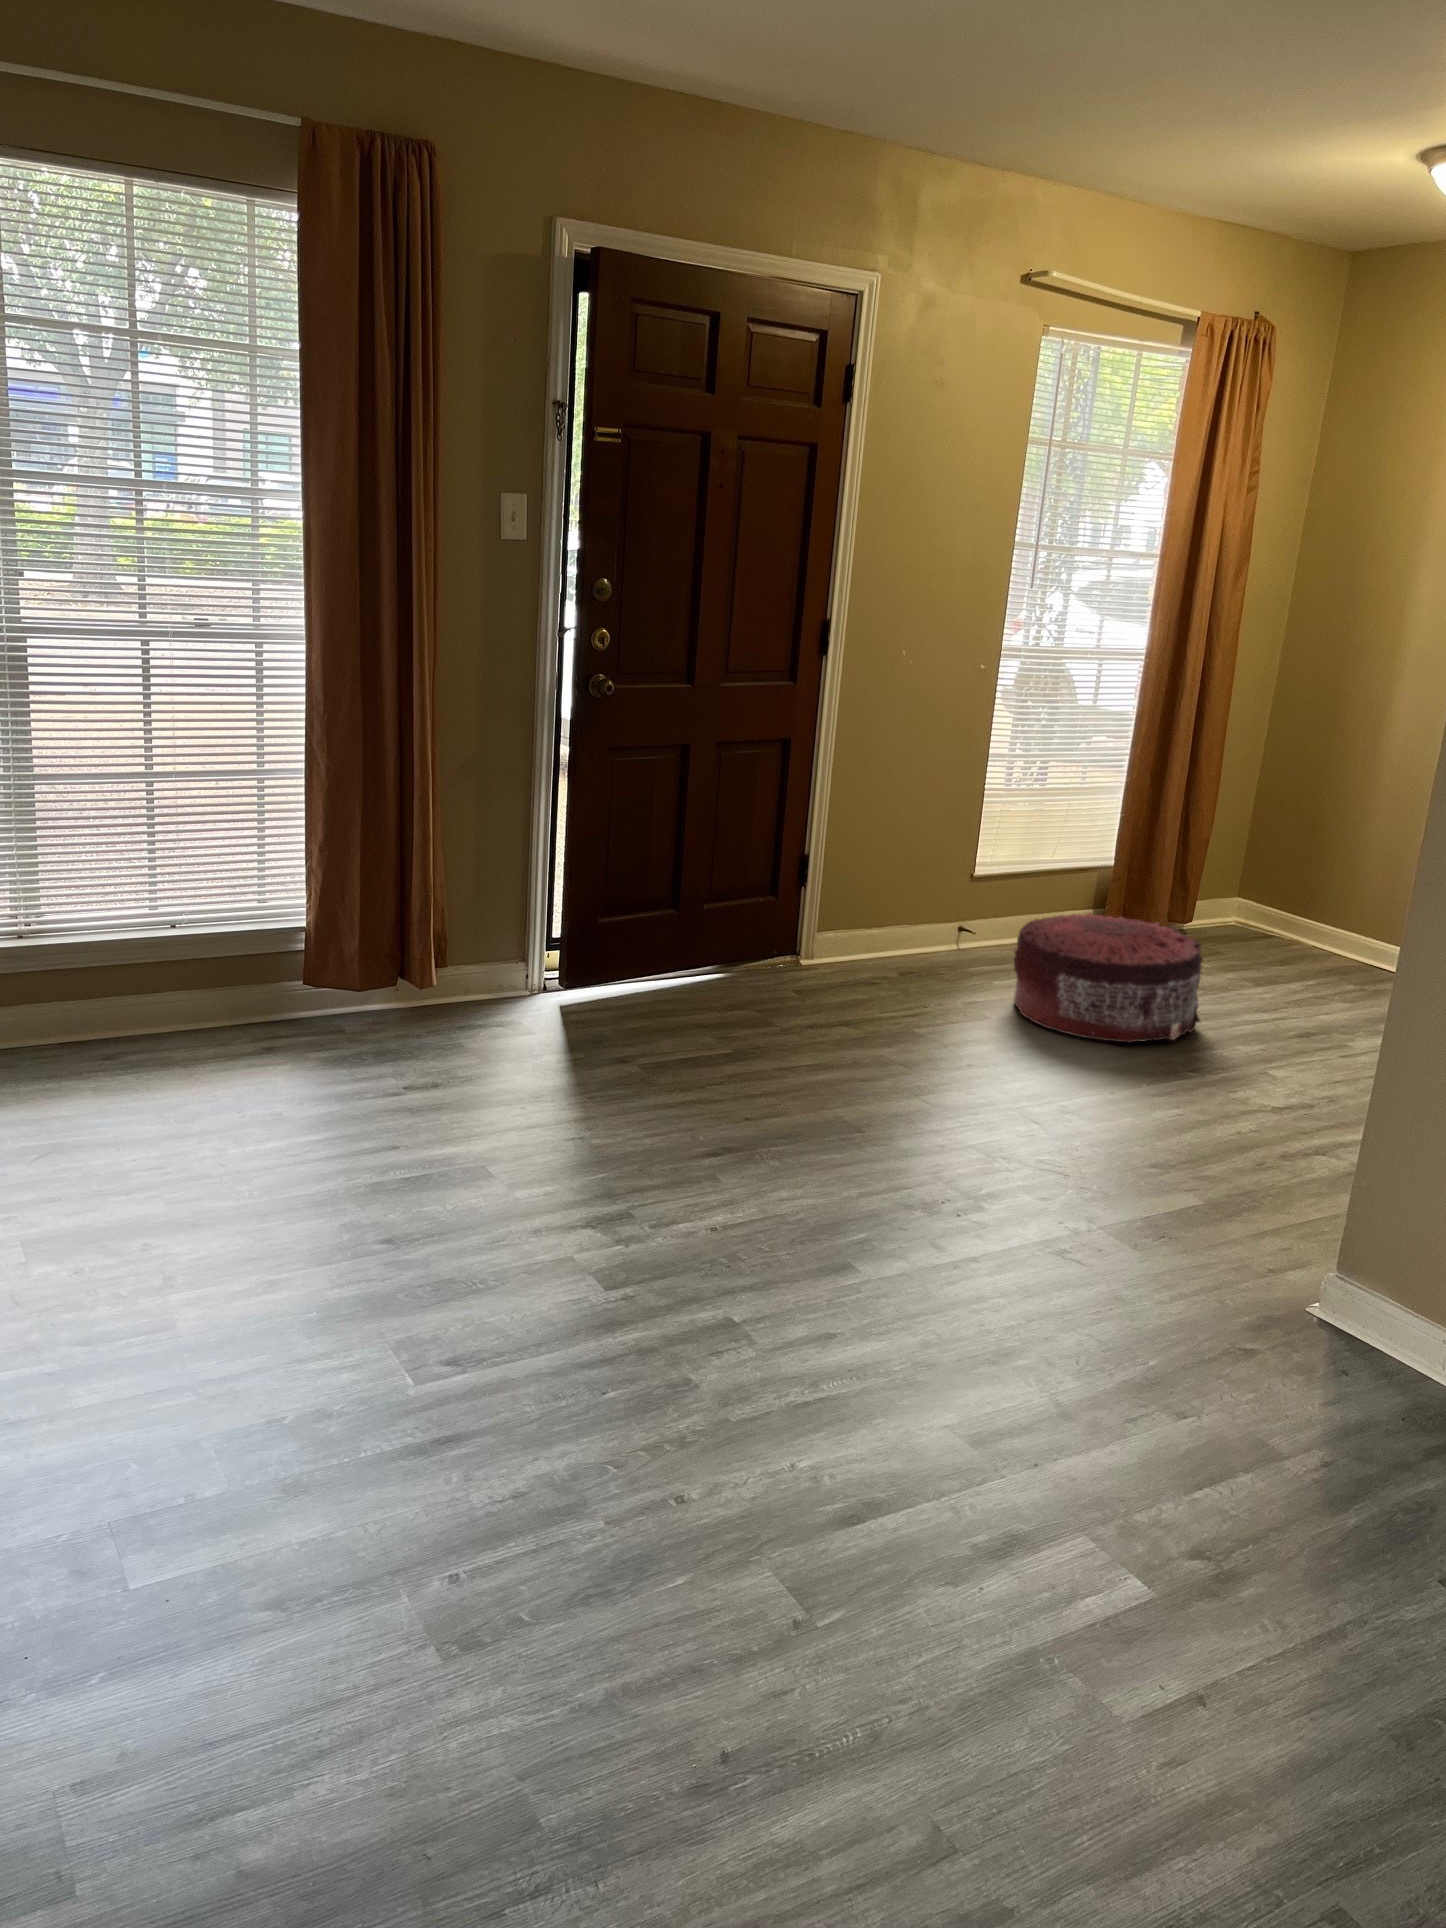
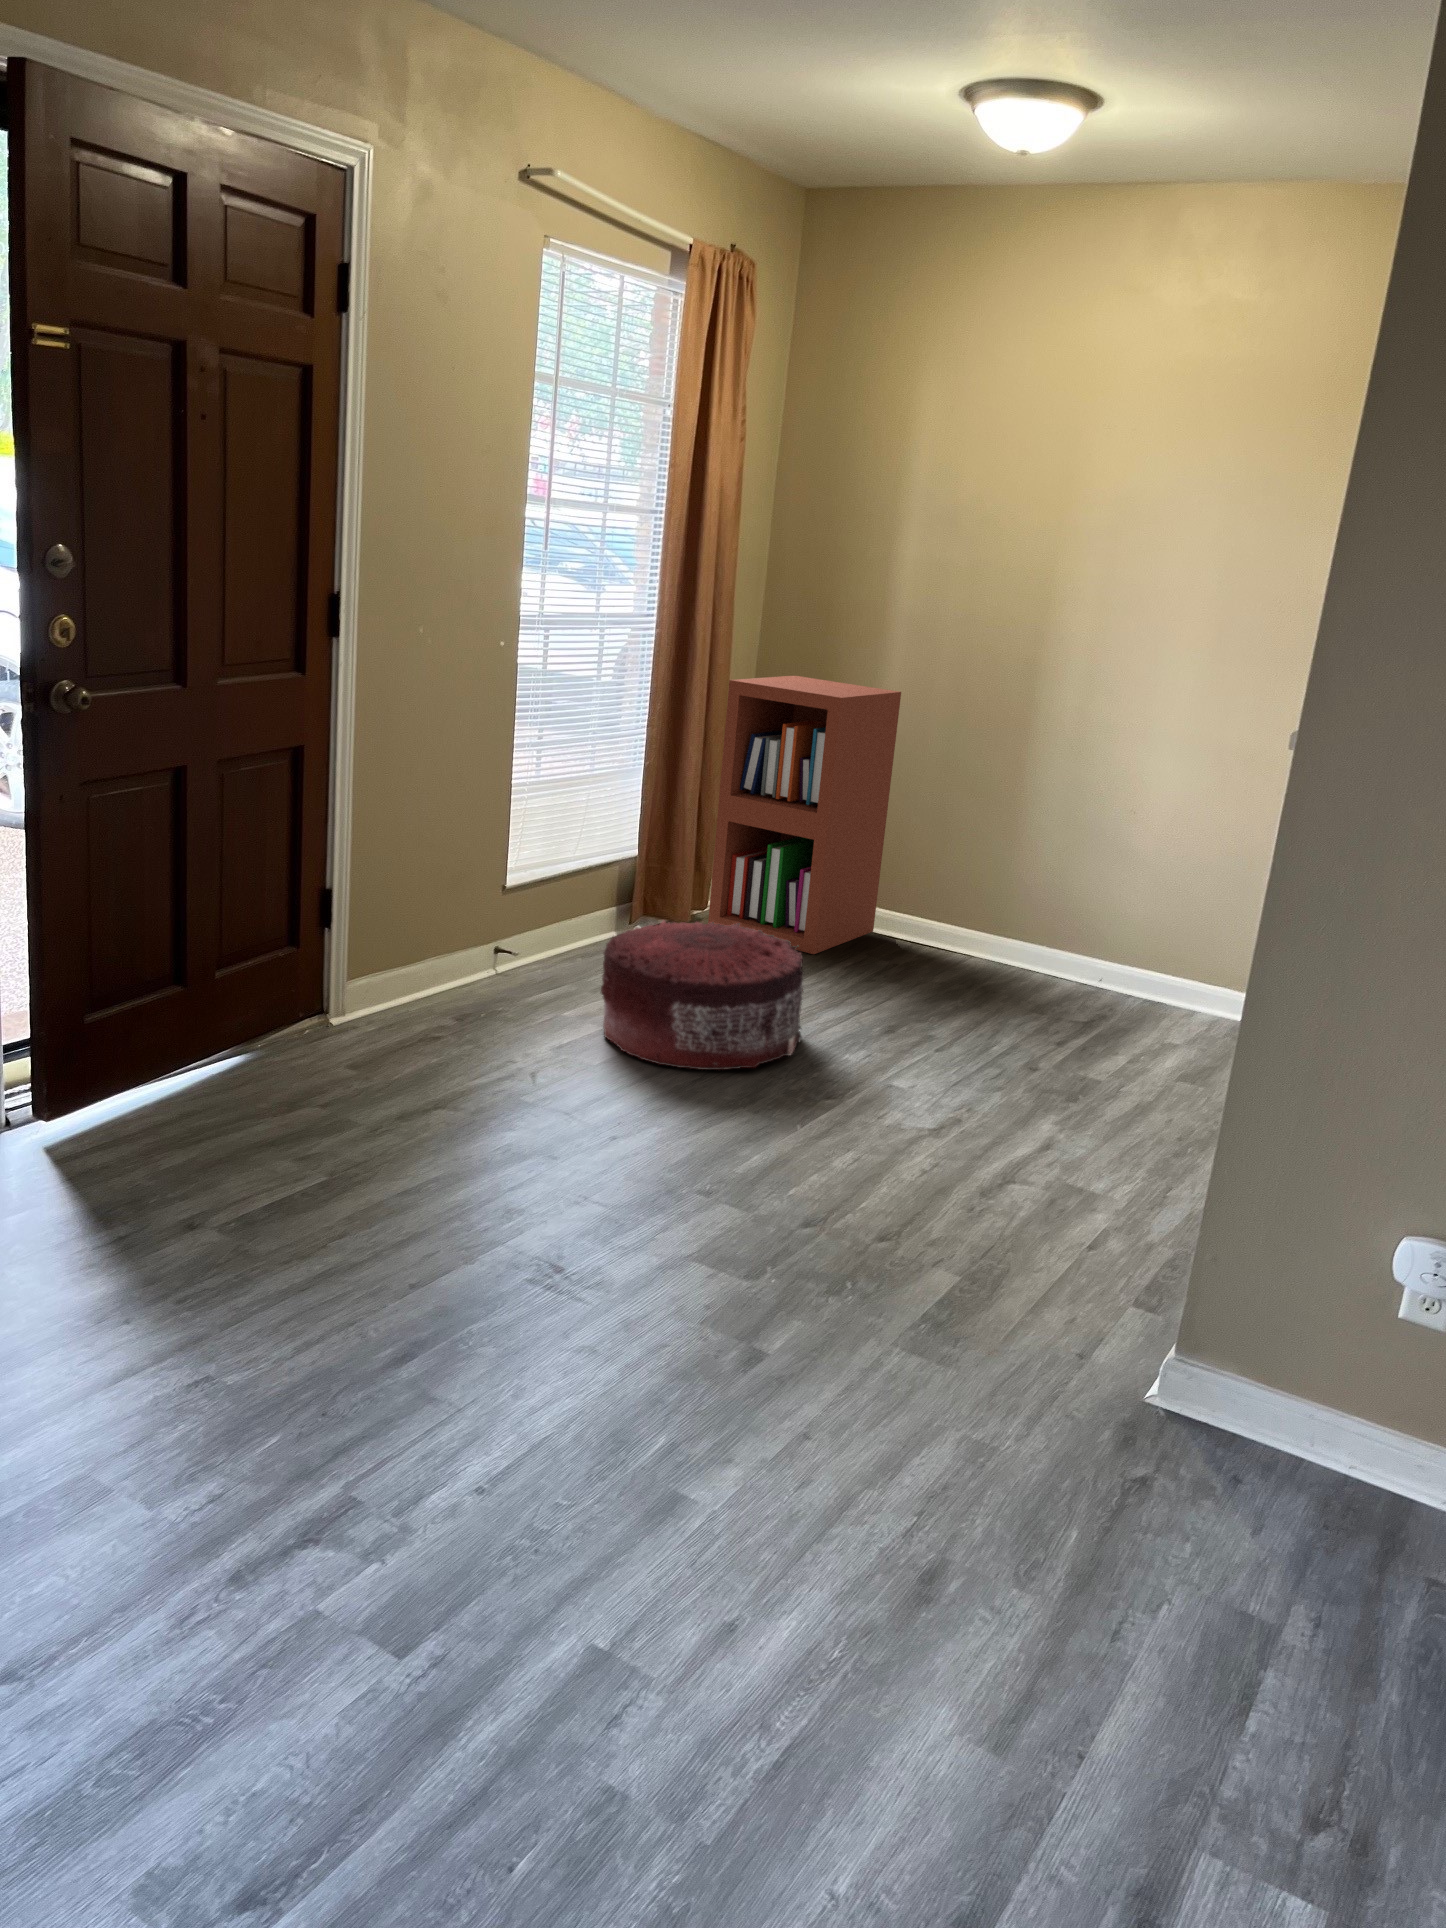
bookshelf: none [1183,710,1402,973] -> present [708,676,901,954]

